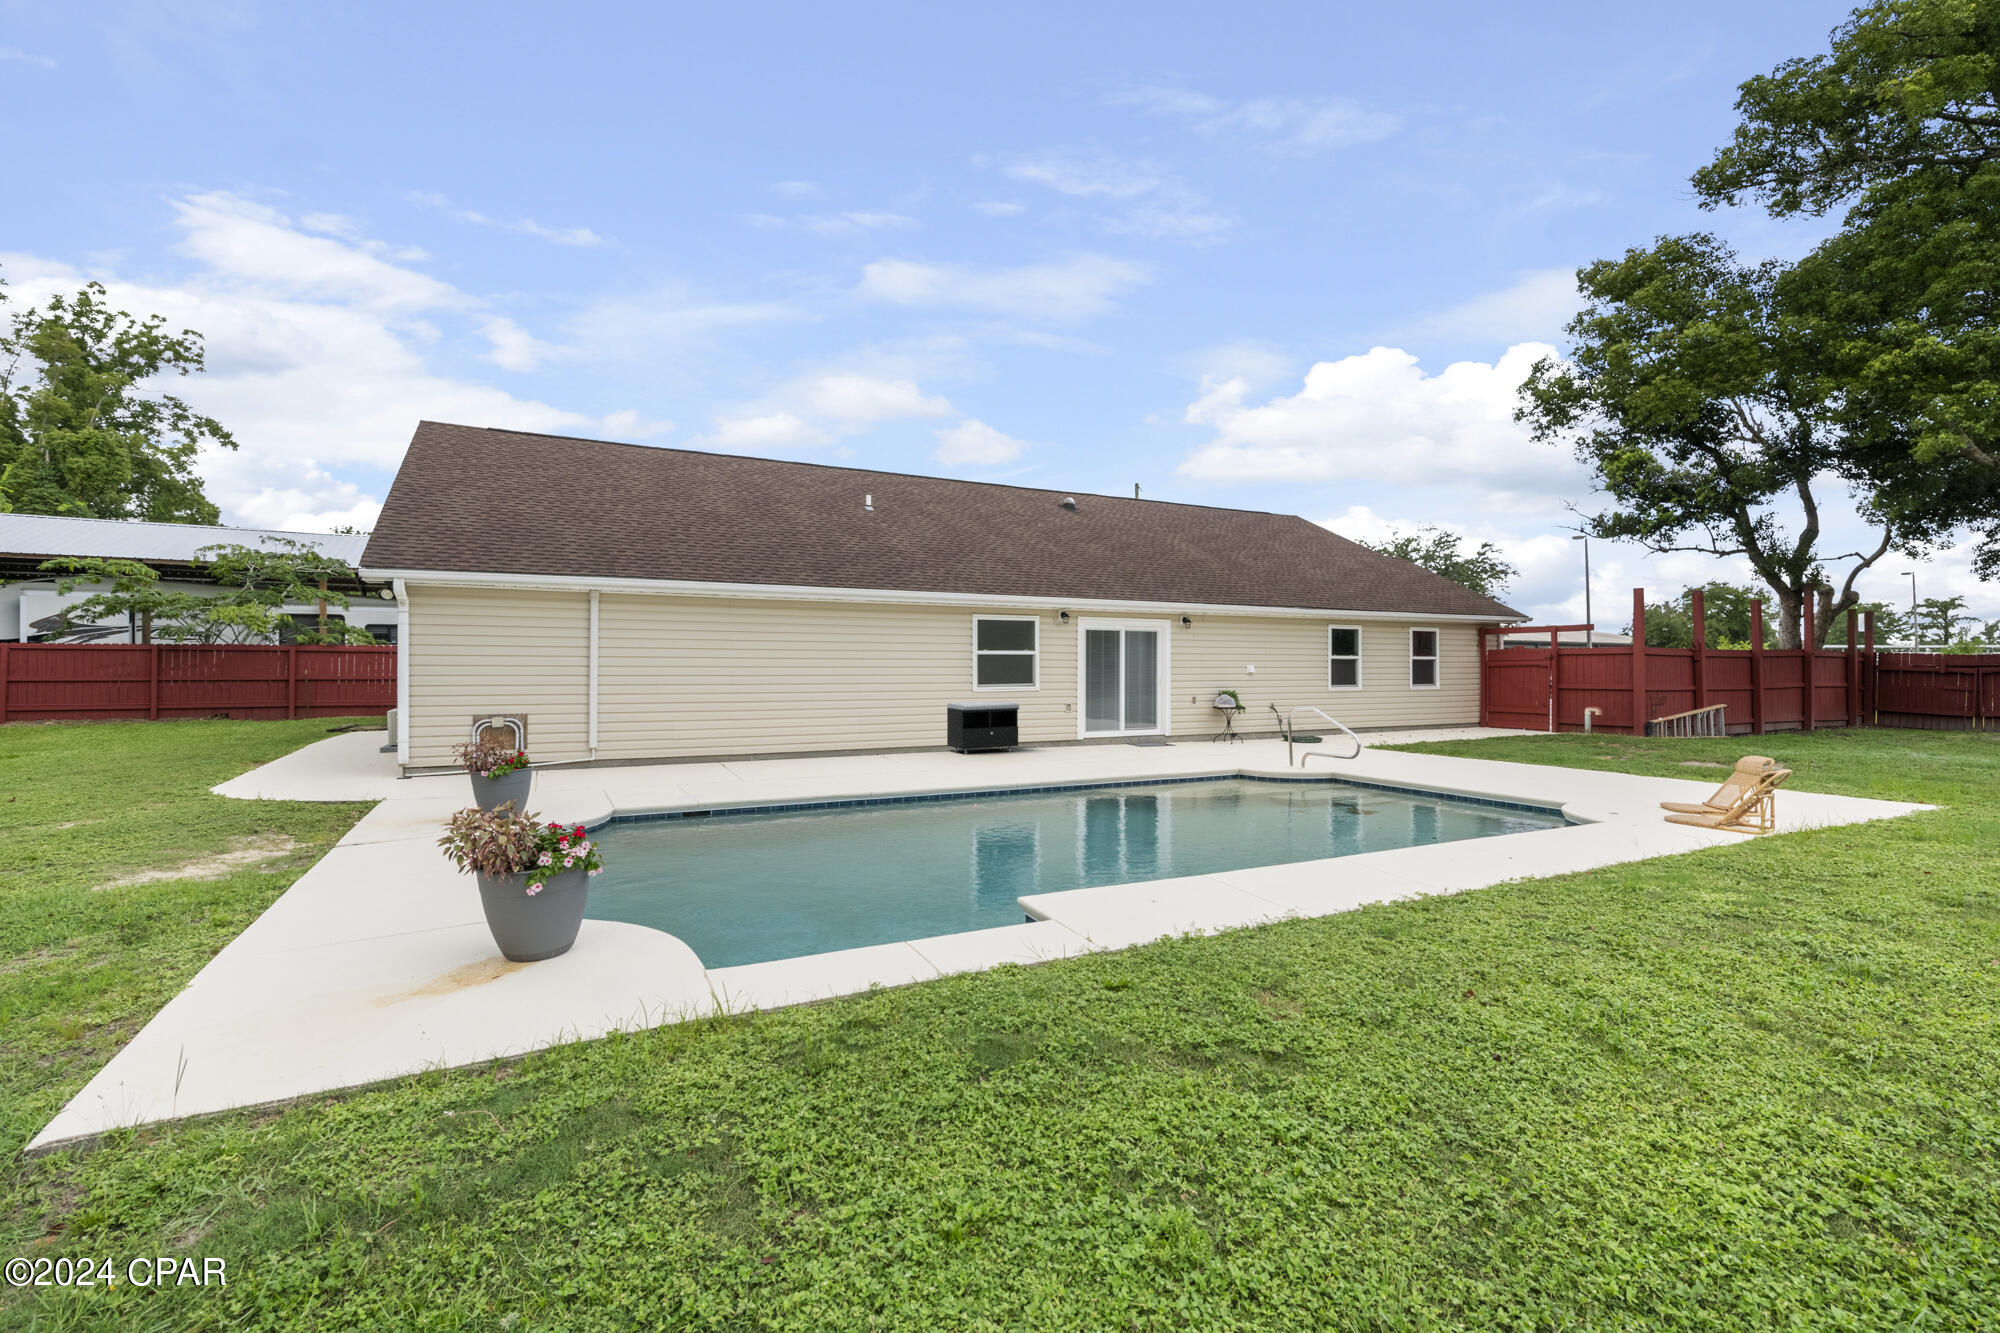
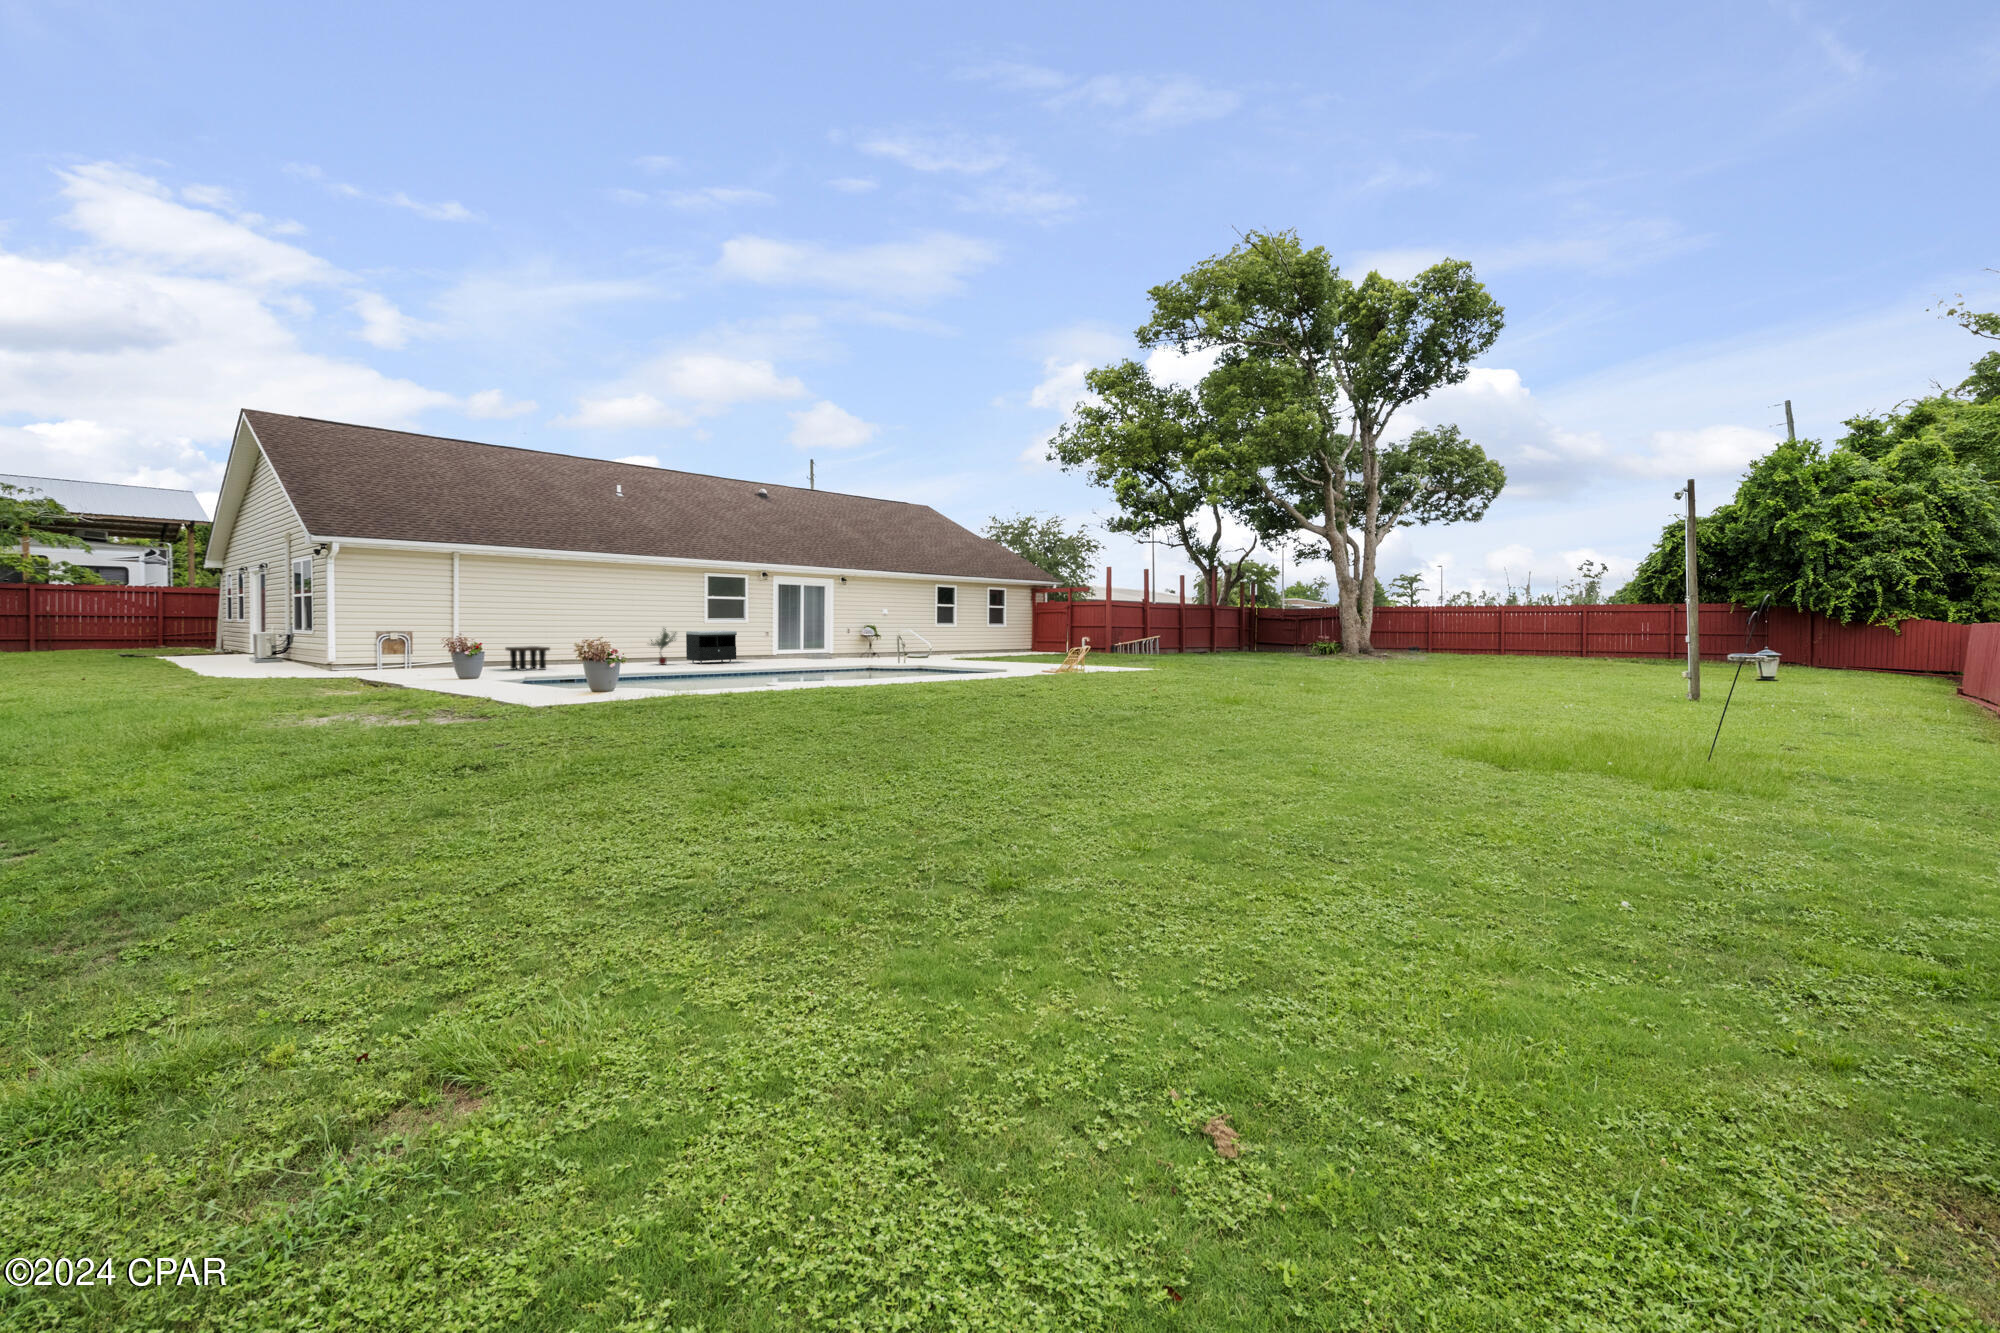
potted tree: none [887,697,933,755] -> present [651,628,676,665]
side table: none [690,728,745,767] -> present [506,646,550,671]

